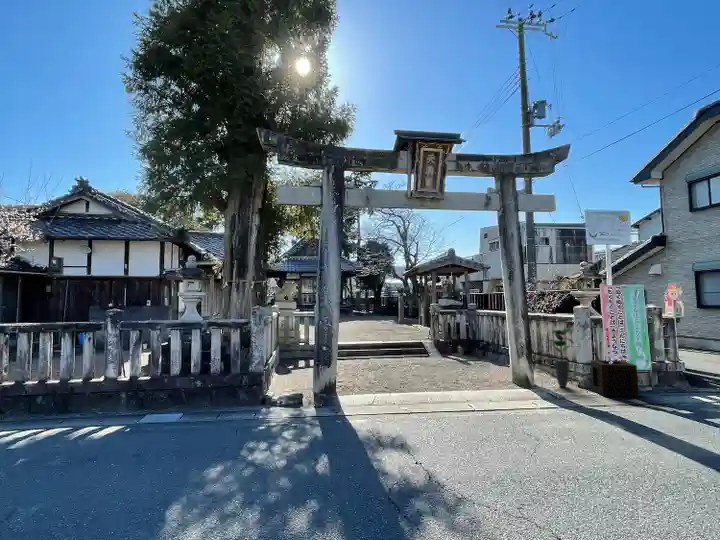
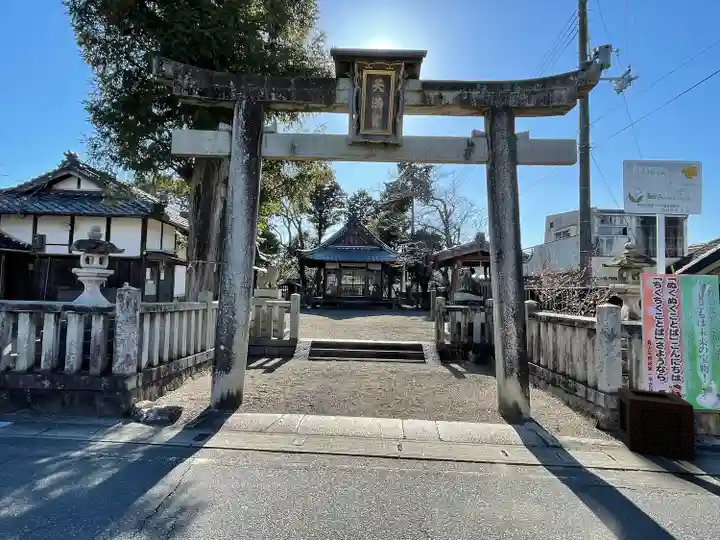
potted plant: present [552,329,574,387] -> none [553,336,597,424]

